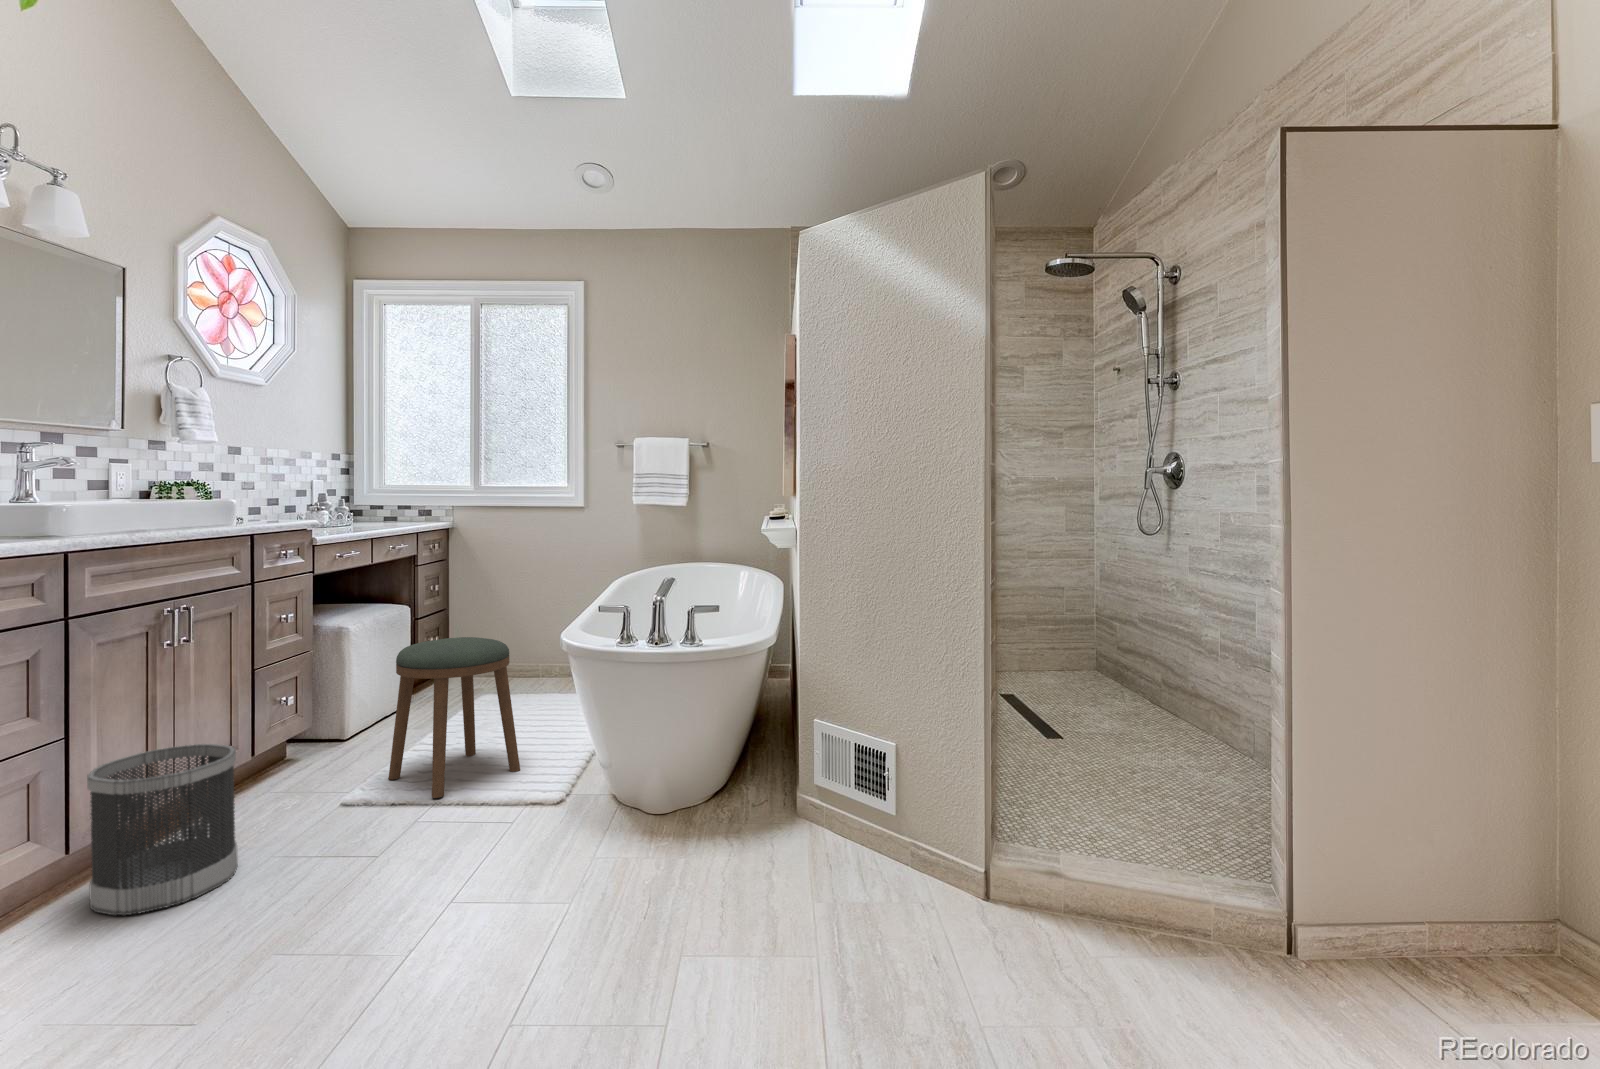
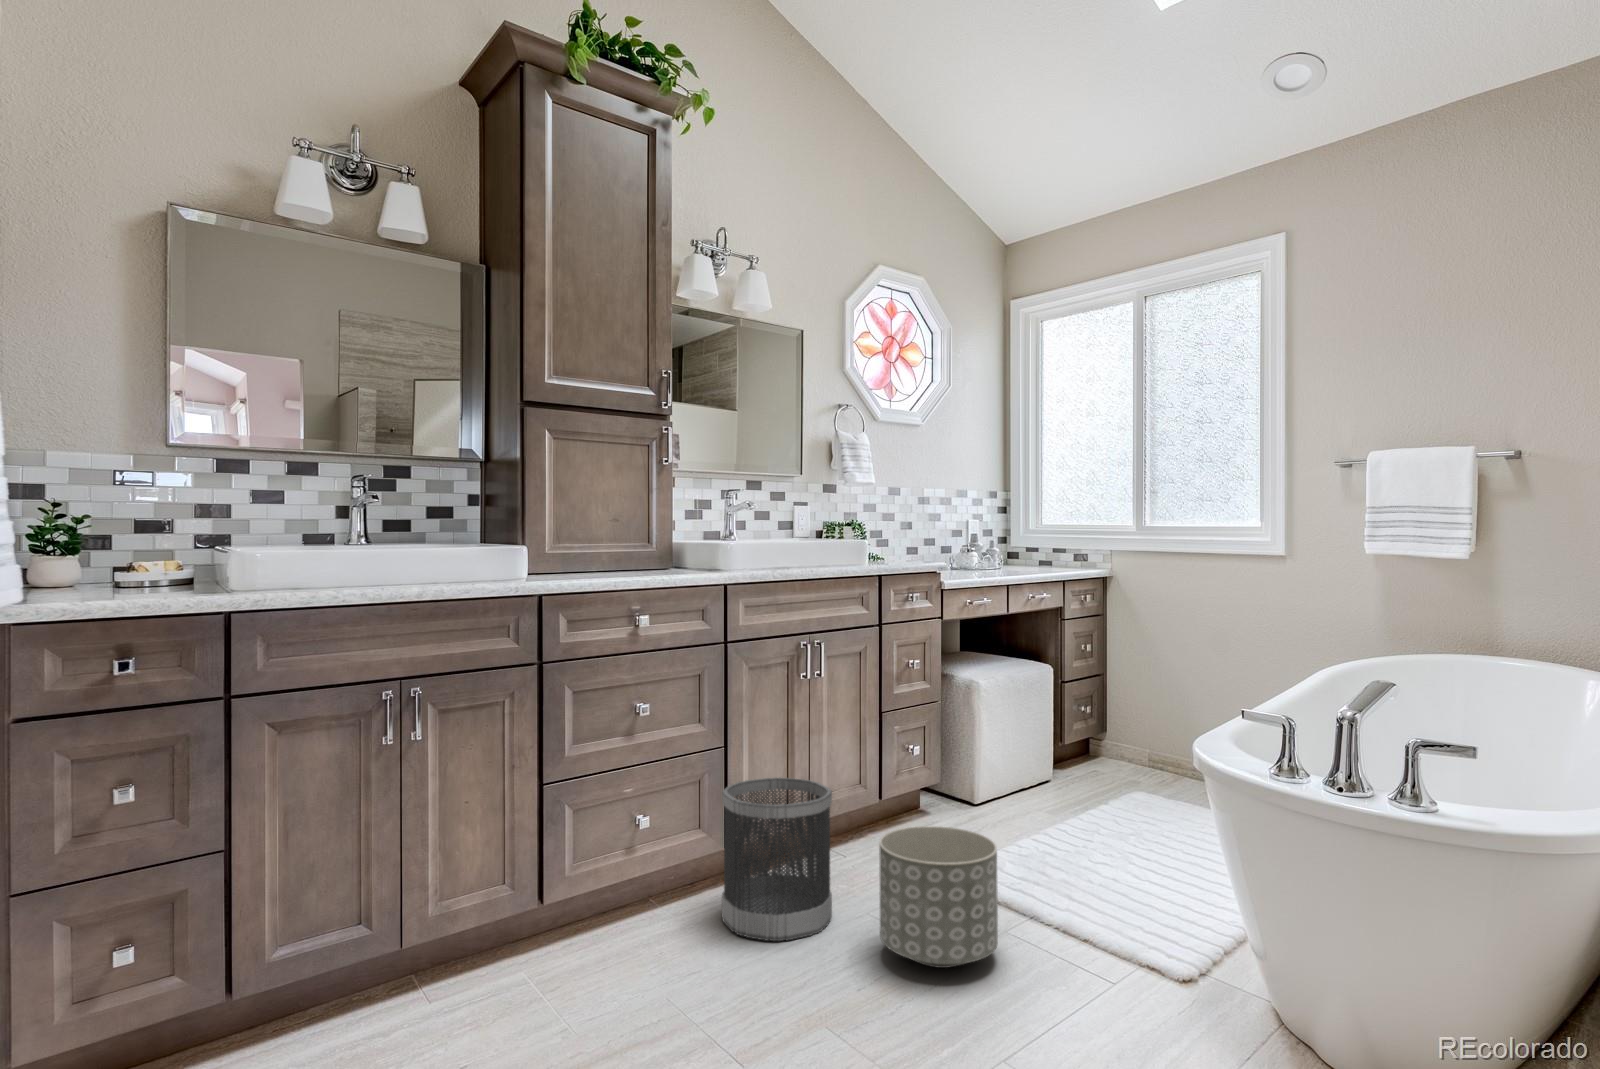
stool: present [388,637,520,798] -> none [997,706,1154,912]
planter: none [305,749,419,865] -> present [879,826,998,968]

